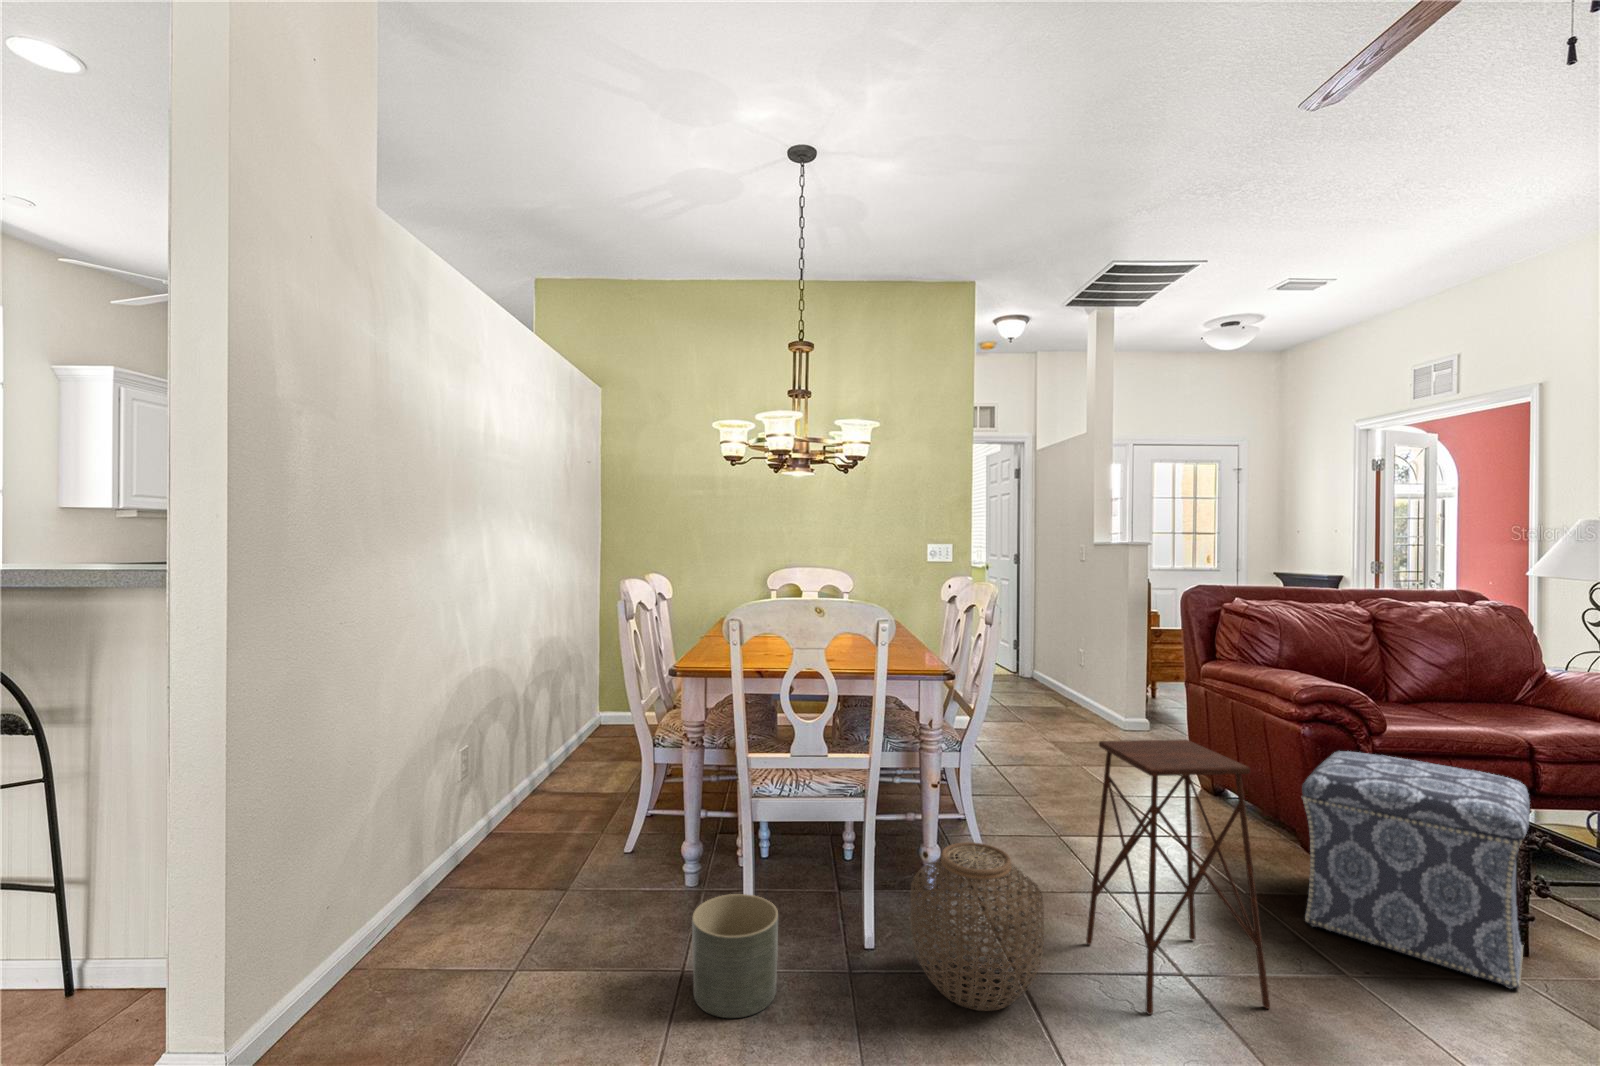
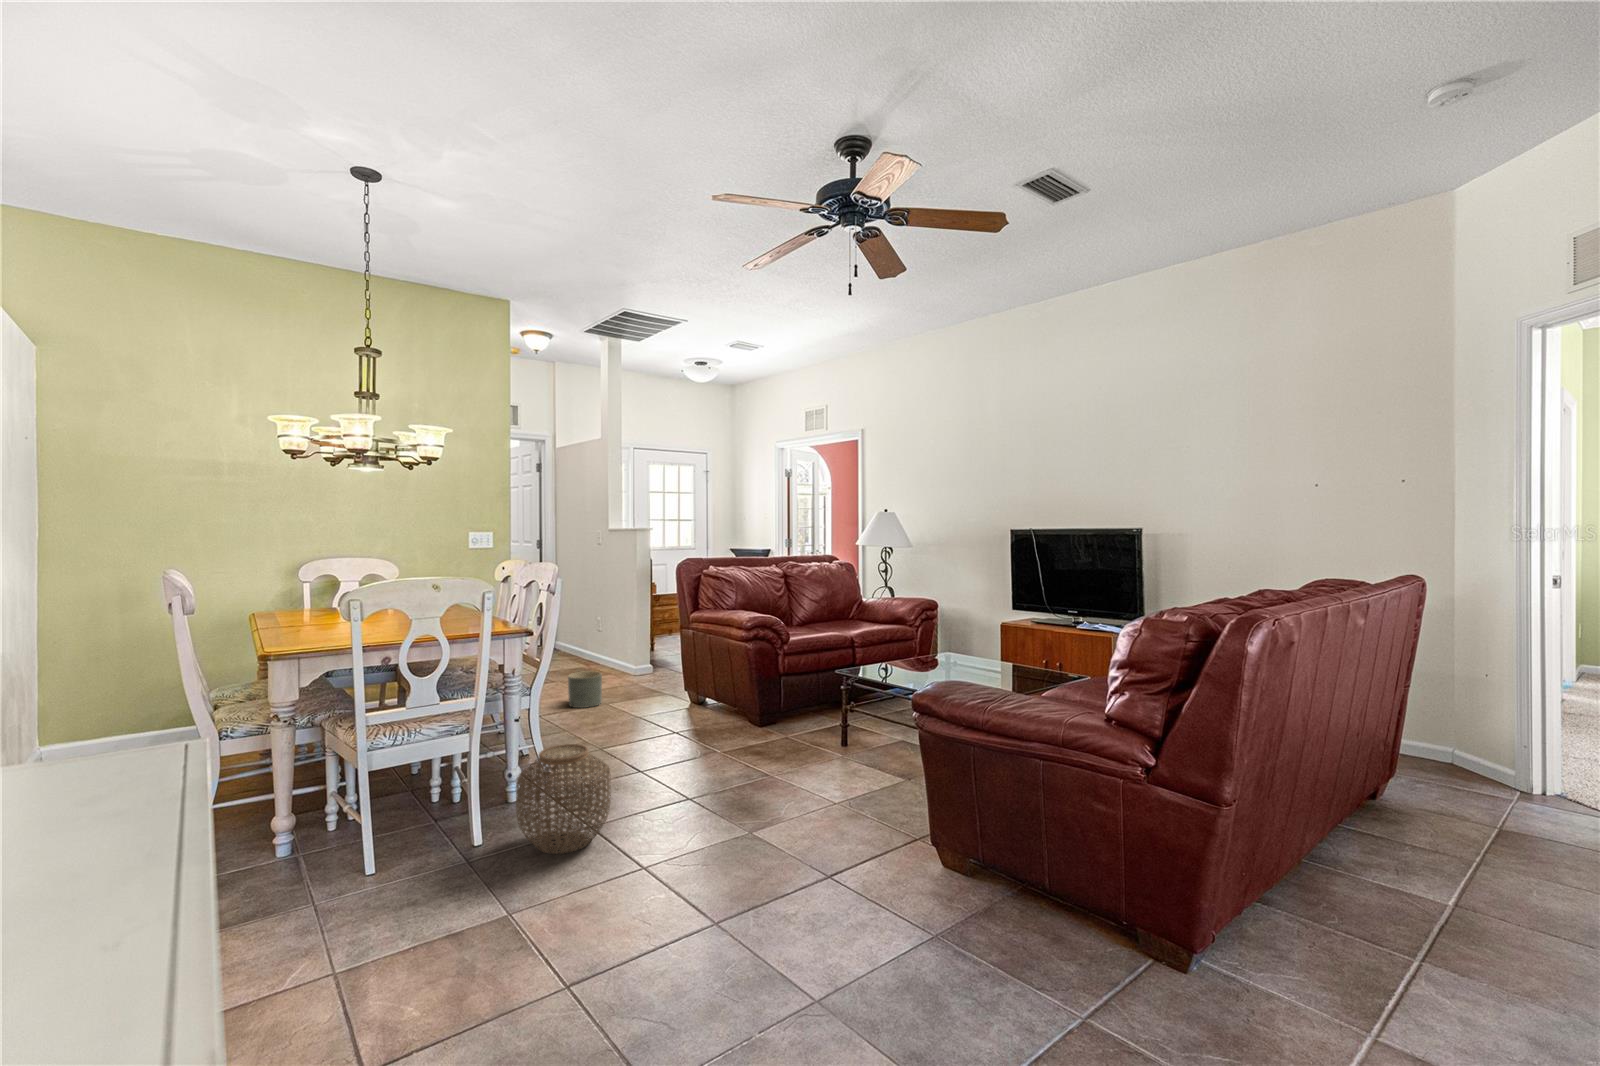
side table: present [1086,739,1270,1015] -> none [631,656,736,823]
ottoman: present [1302,751,1530,989] -> none [750,654,850,762]
planter: present [692,894,778,1018] -> present [568,671,602,708]

